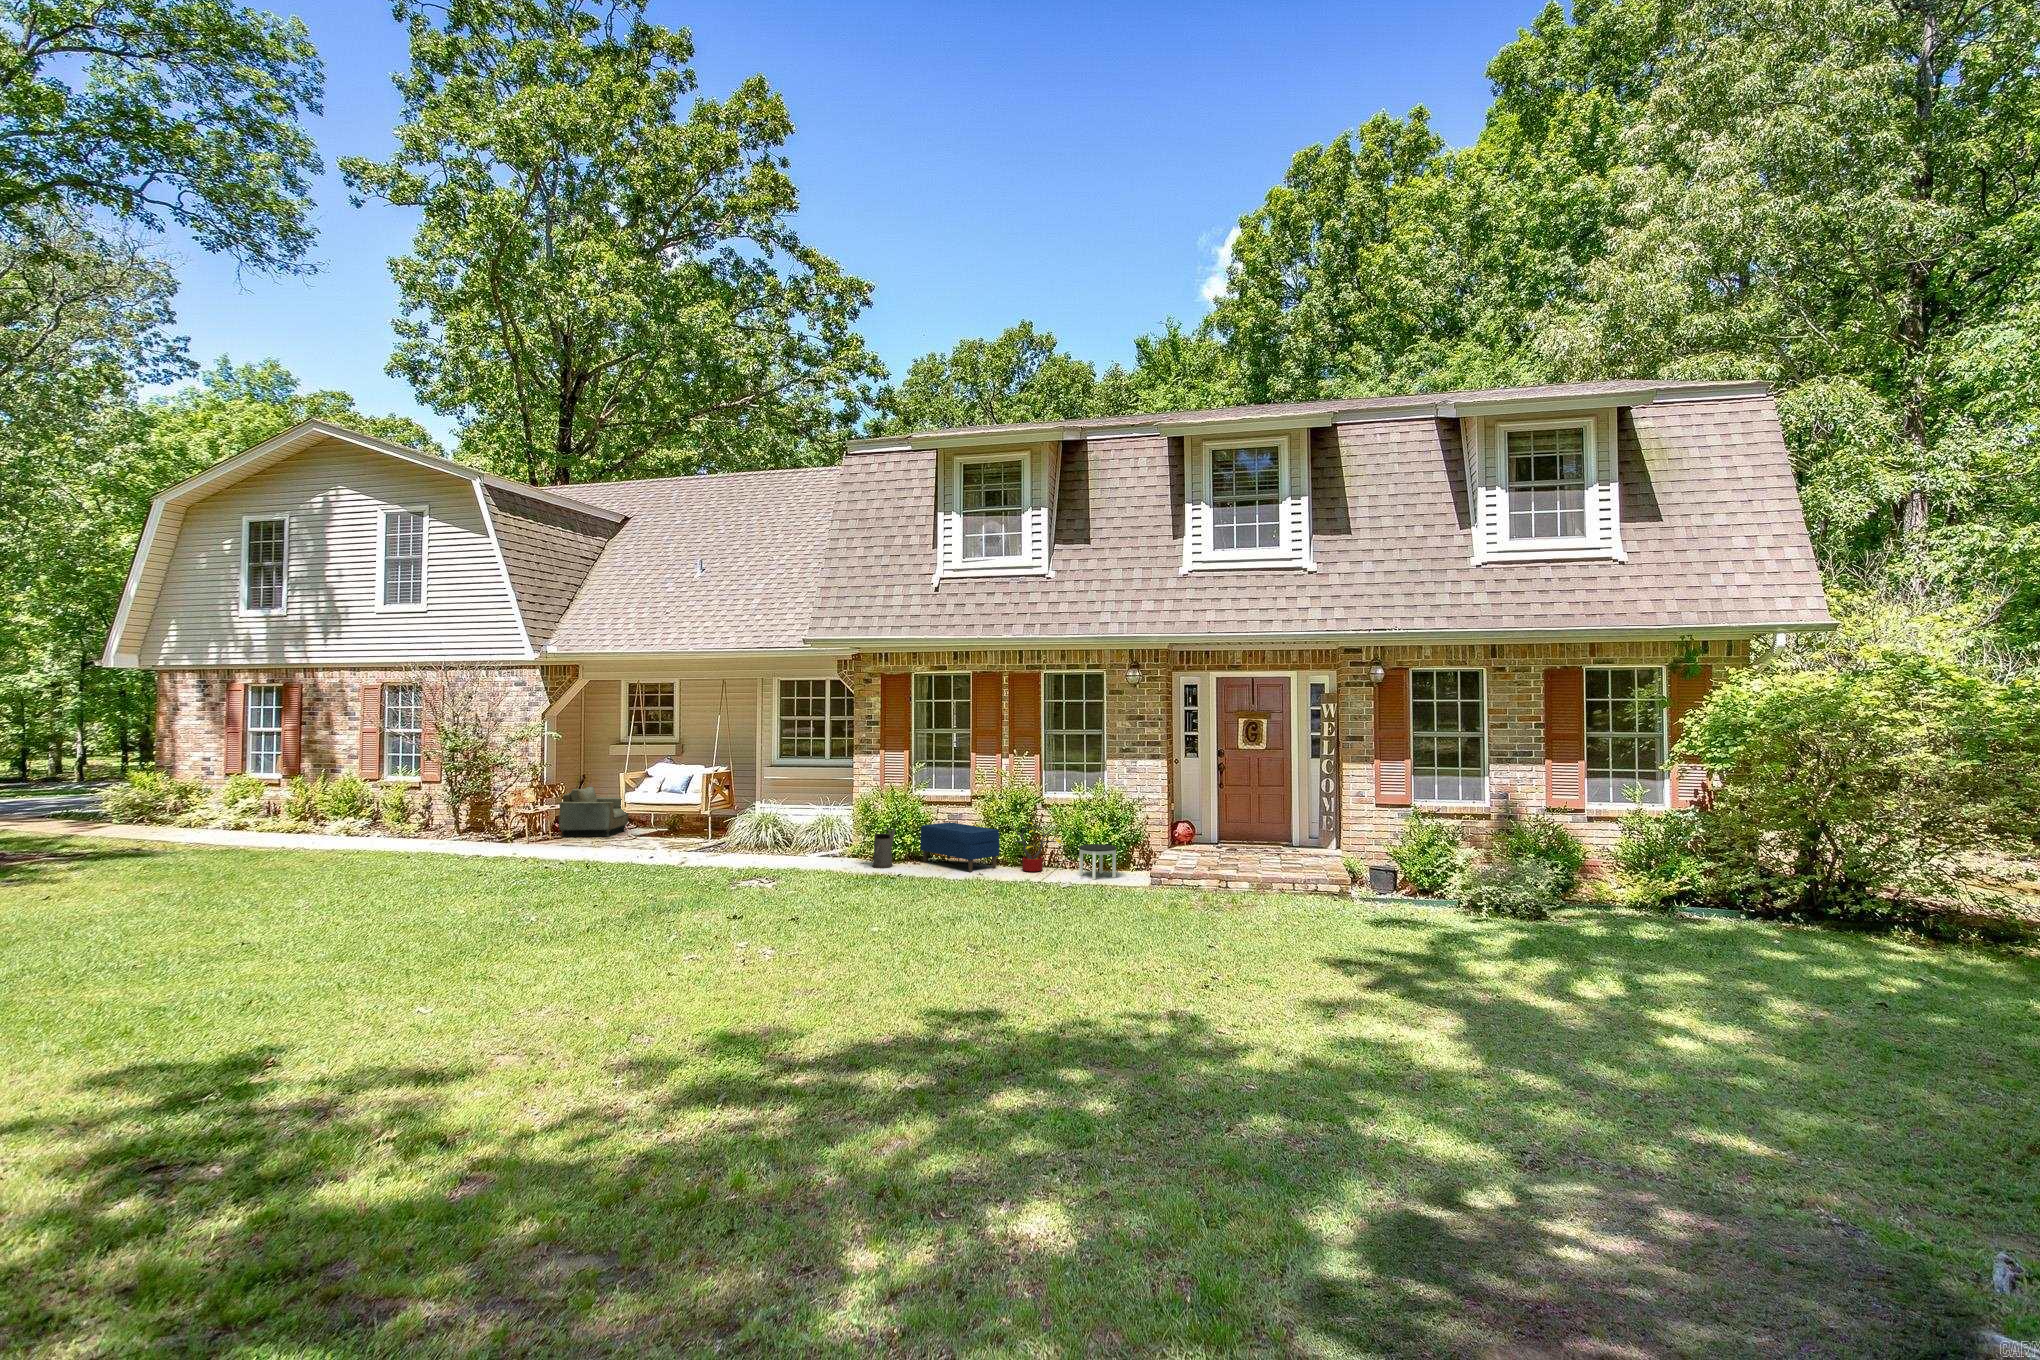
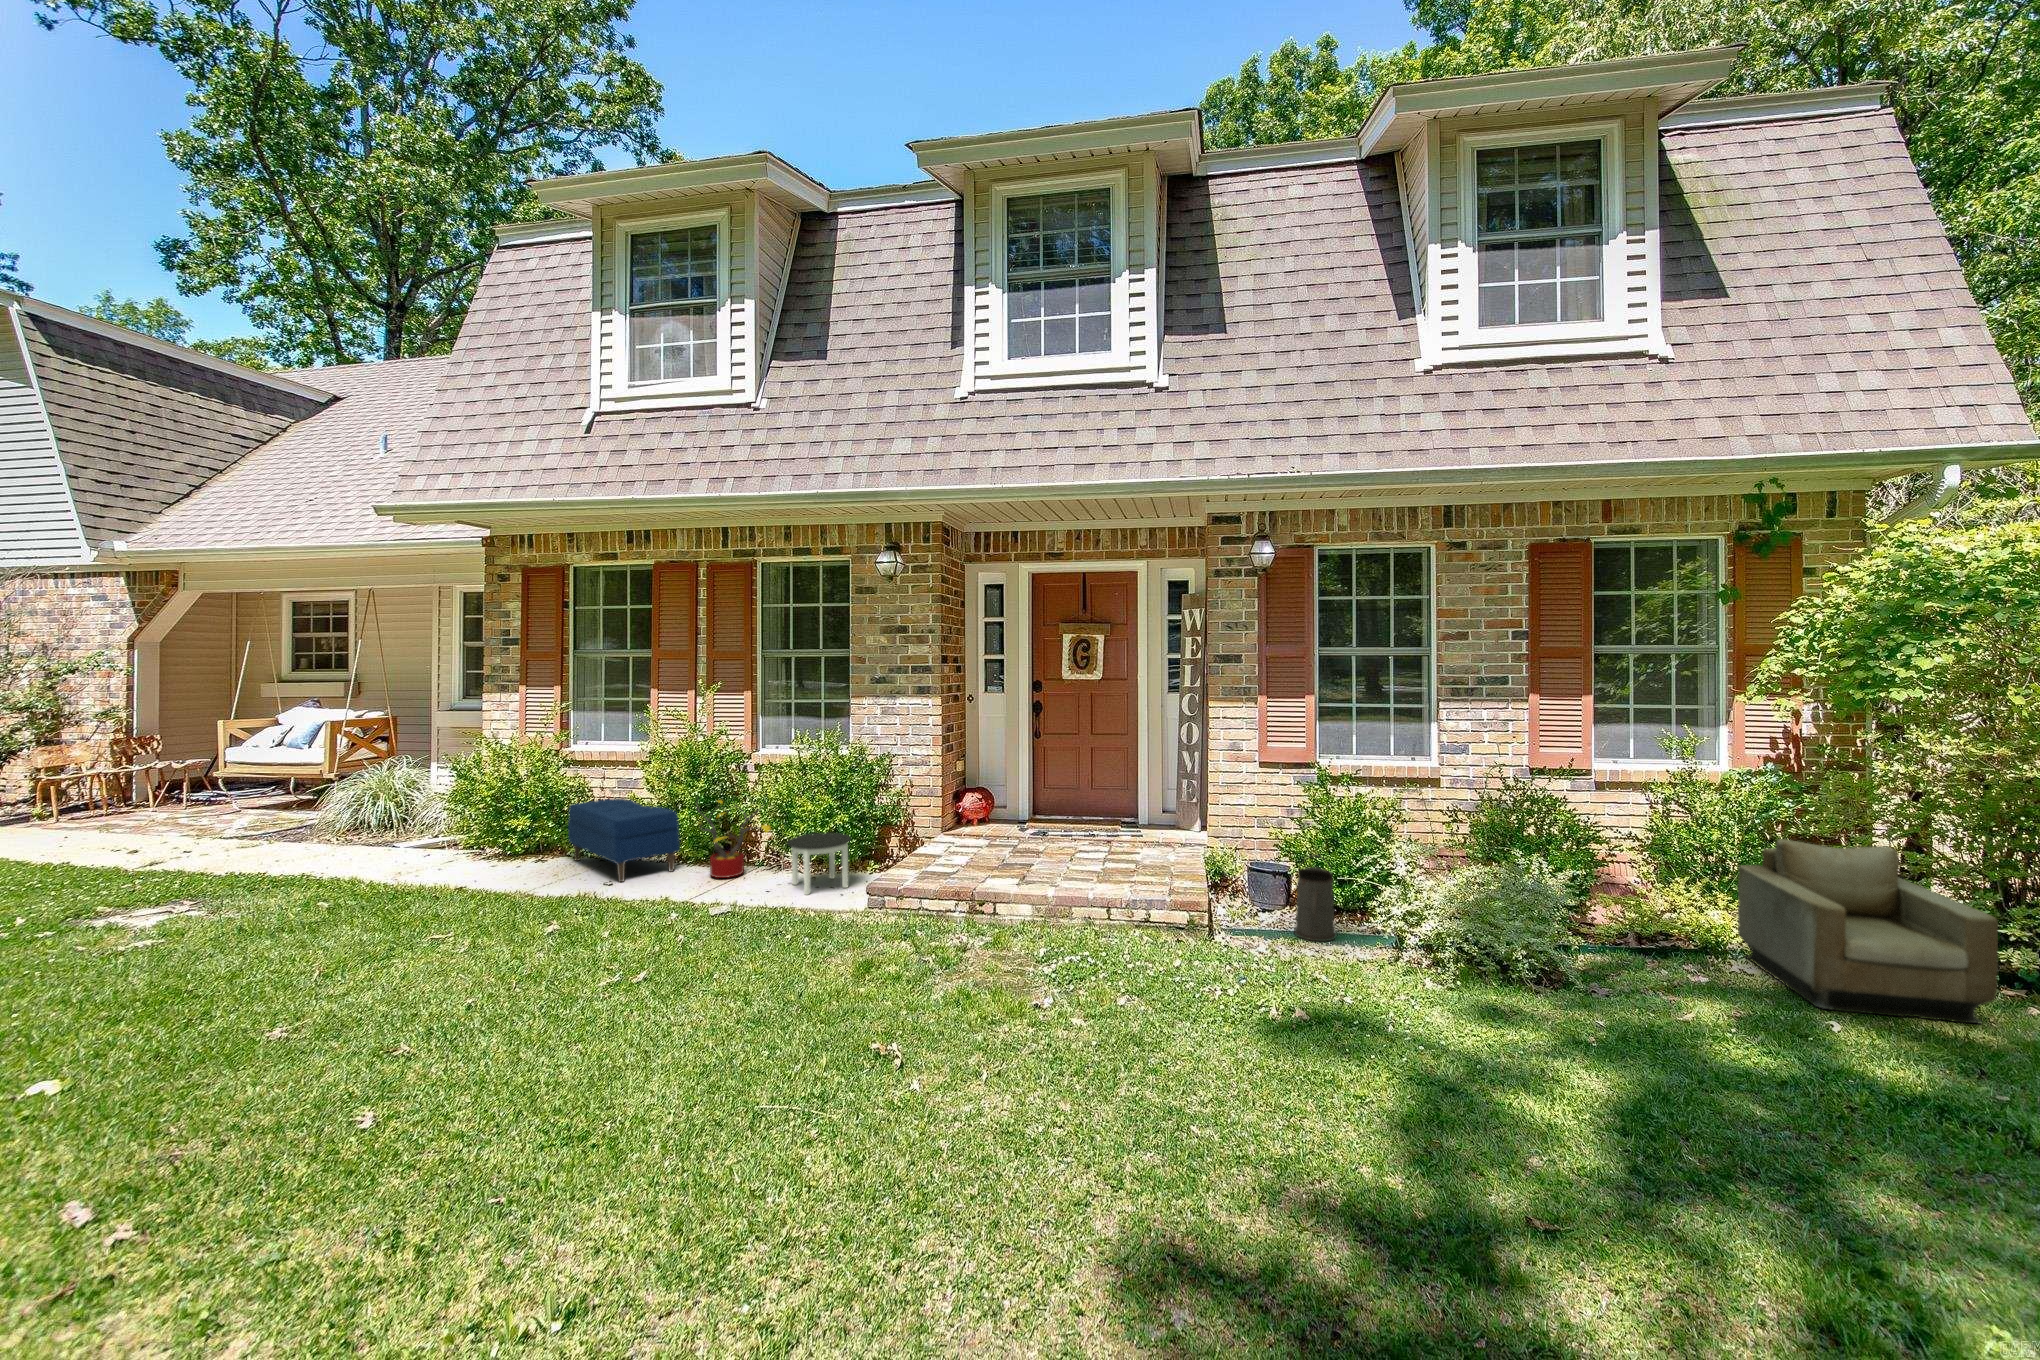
armchair: present [559,787,628,837] -> present [1737,839,1998,1024]
watering can: present [872,827,895,868] -> present [1294,854,1336,941]

